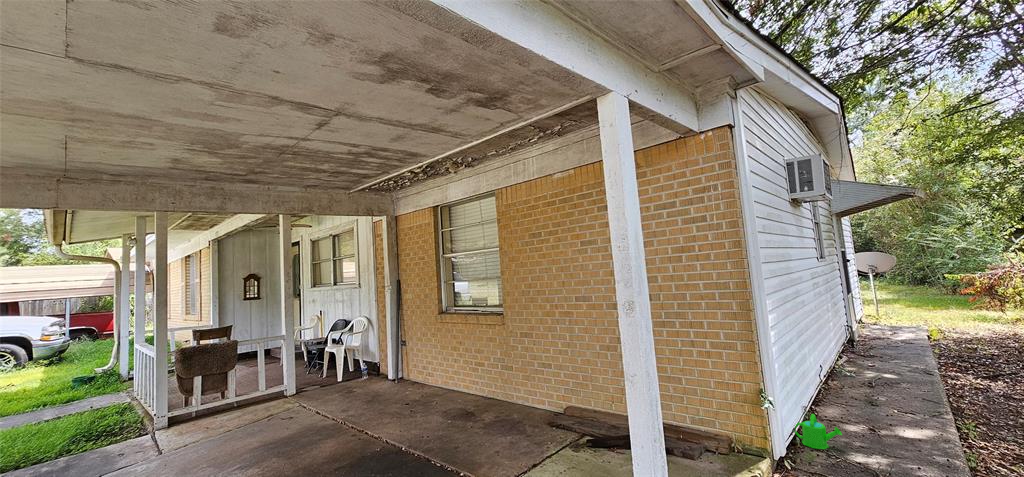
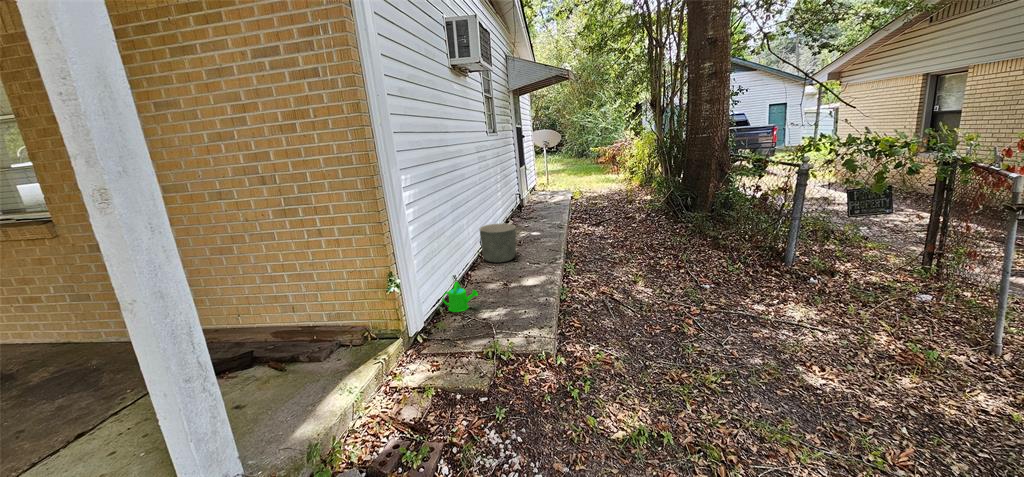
planter: none [820,357,871,404] -> present [480,224,516,263]

